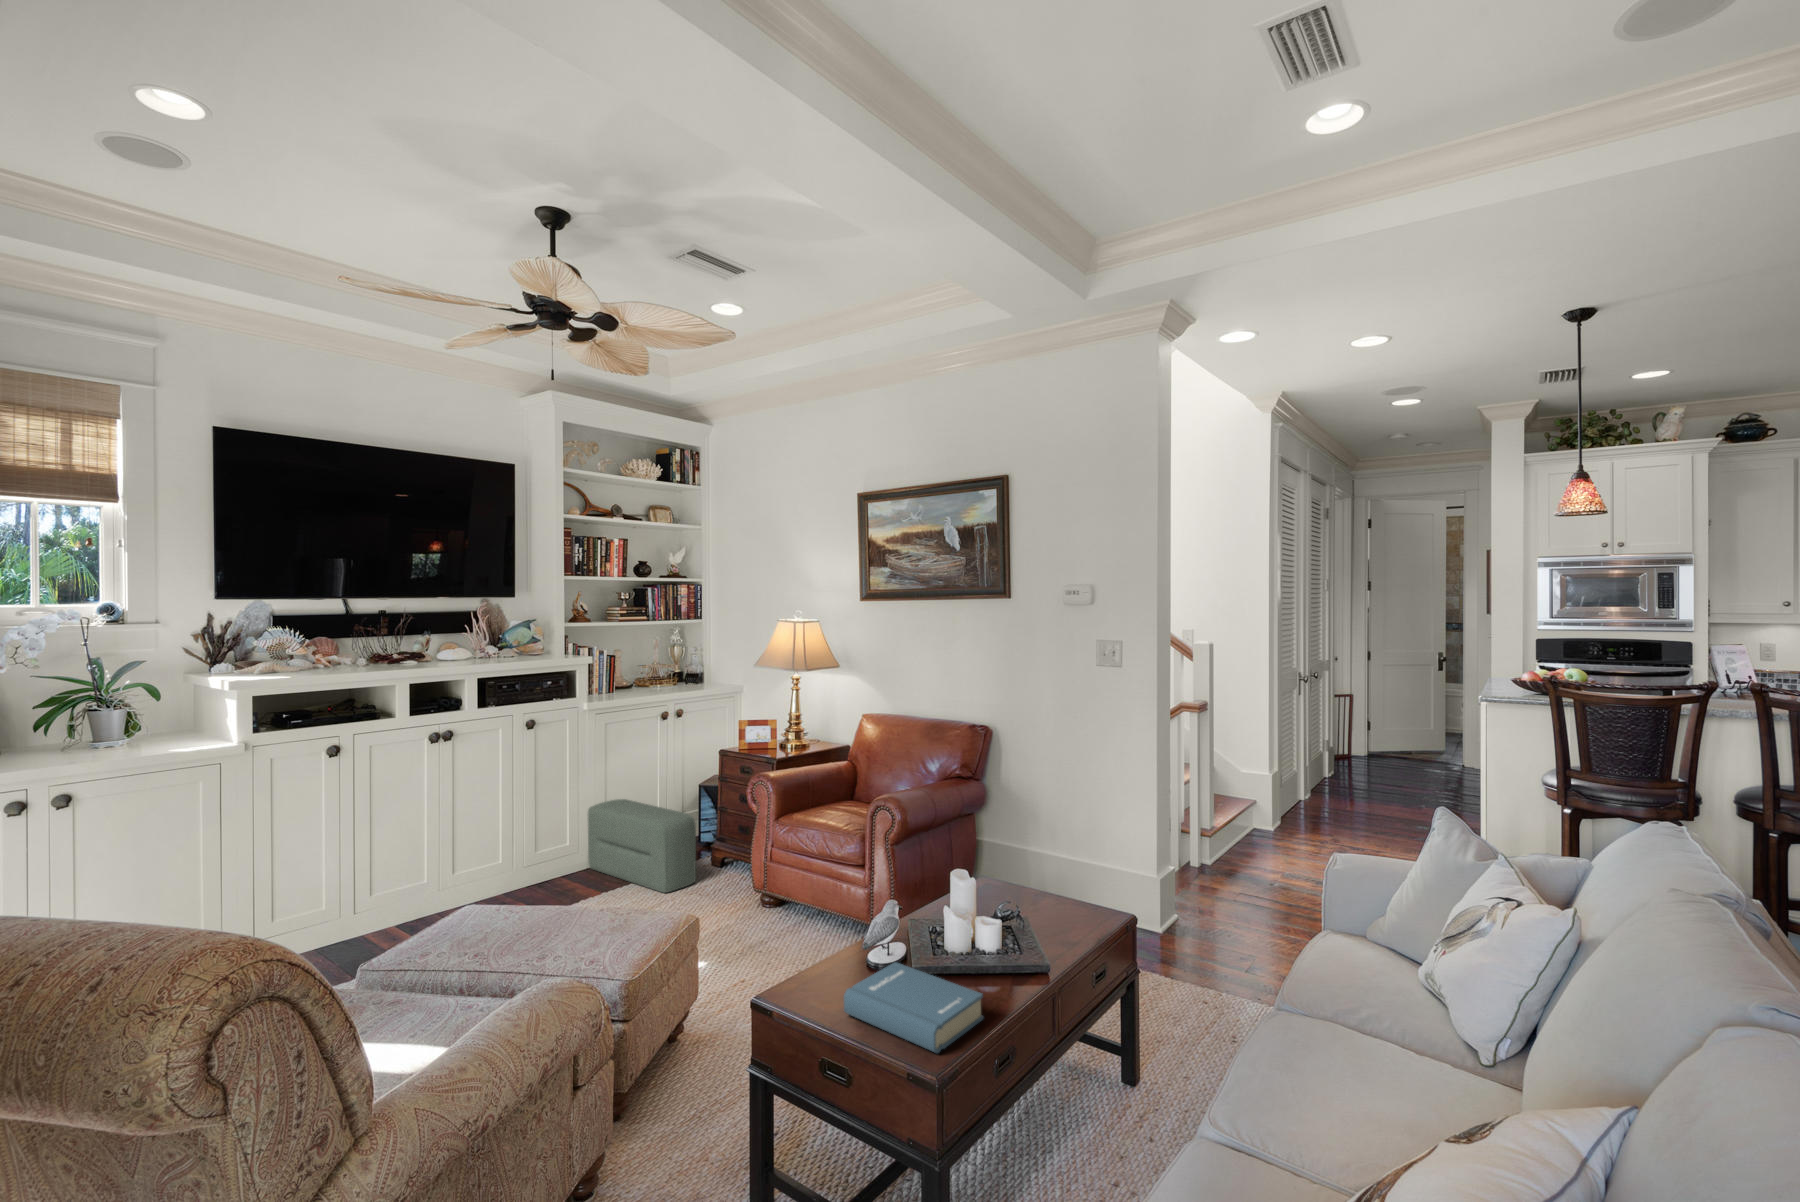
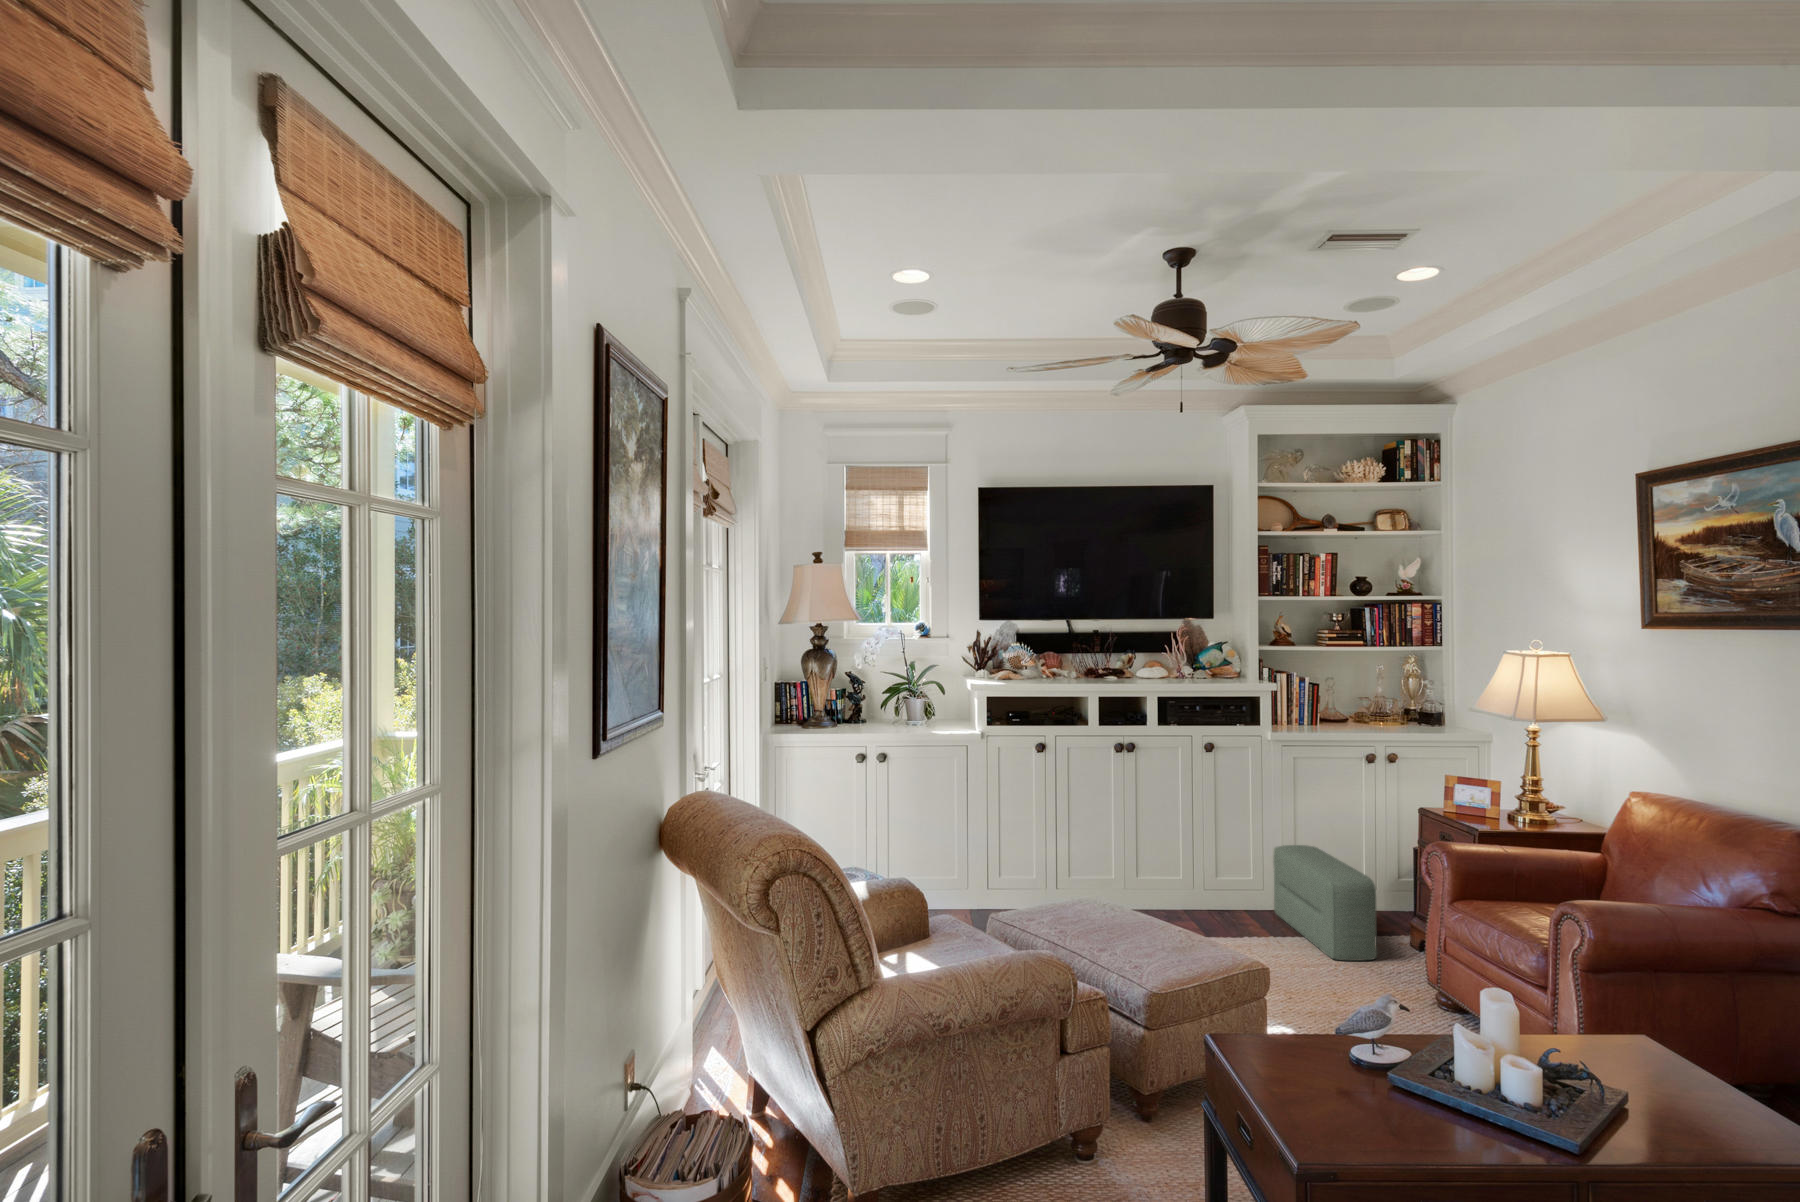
hardback book: present [844,962,983,1053] -> none [1277,1057,1416,1148]

